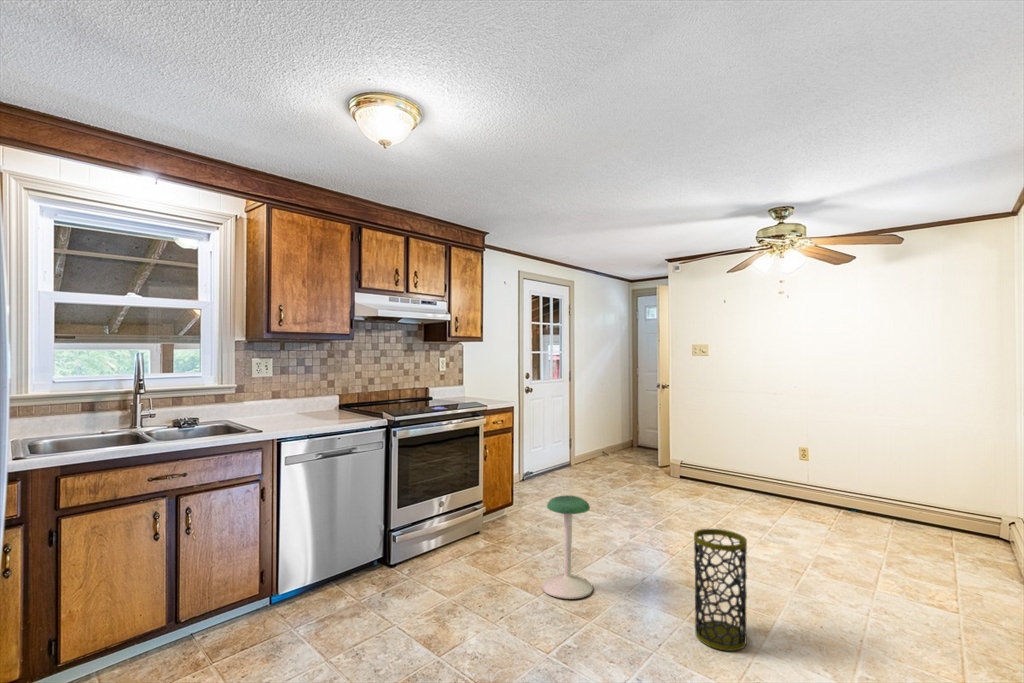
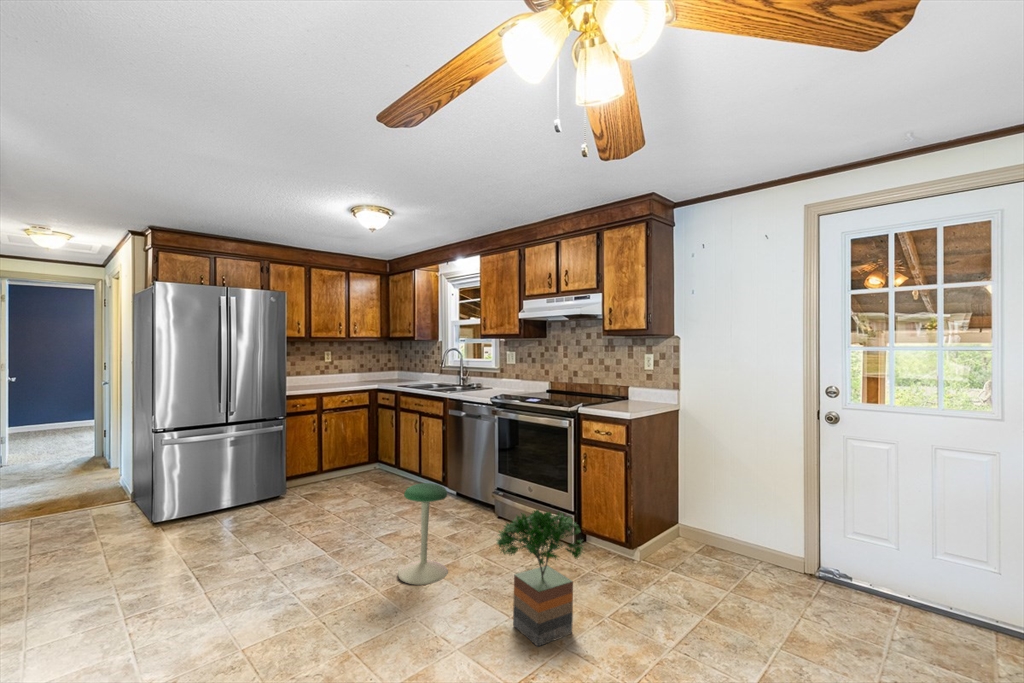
potted tree: none [609,461,660,545] -> present [497,510,583,647]
trash can: present [694,529,747,651] -> none [247,522,307,653]

